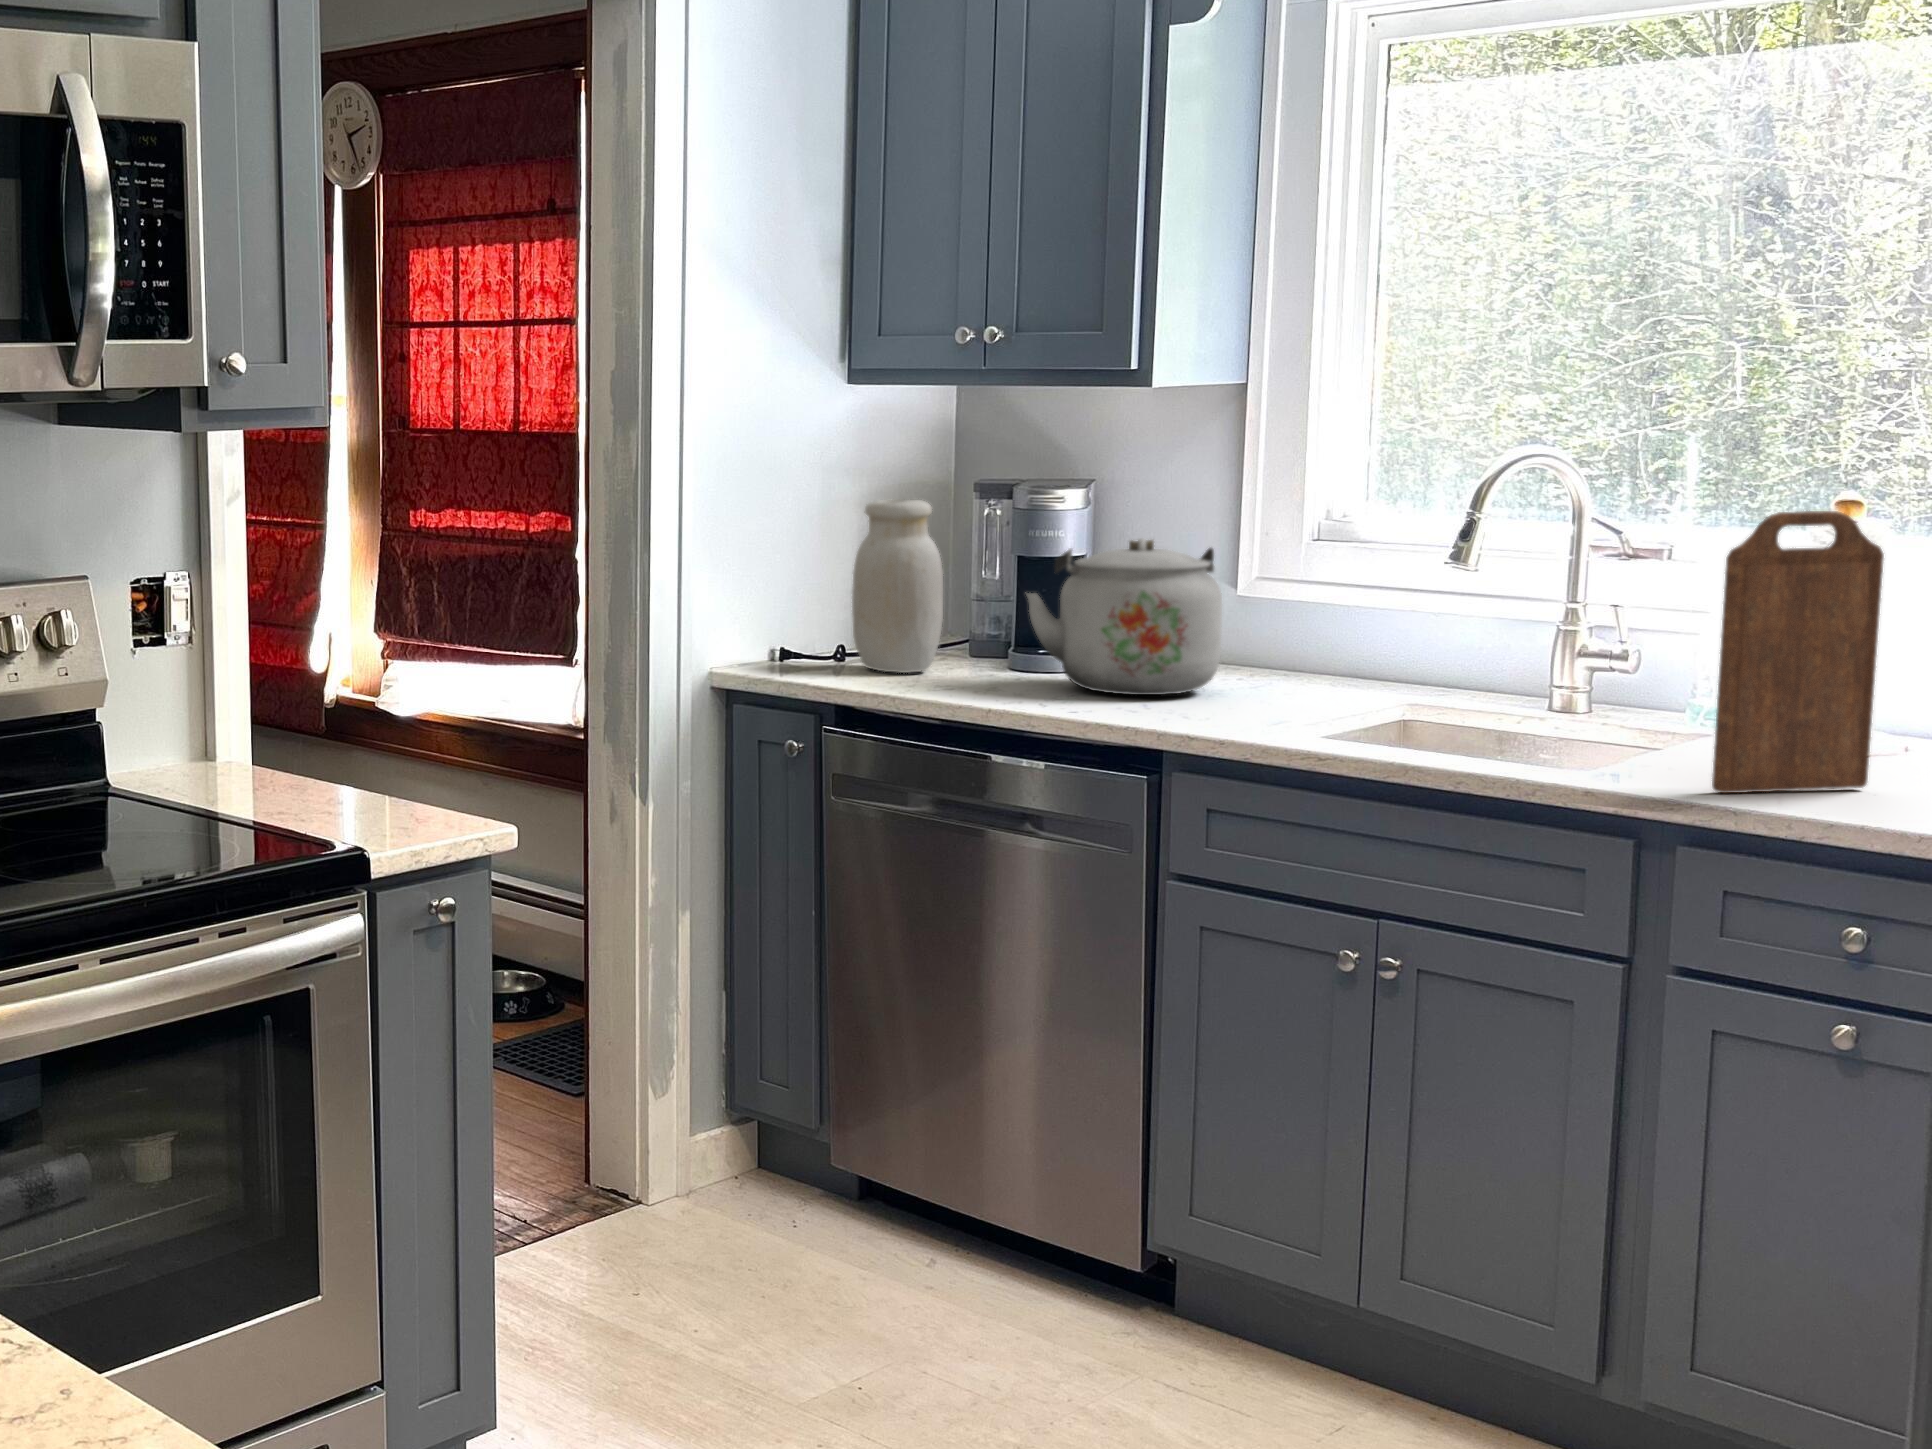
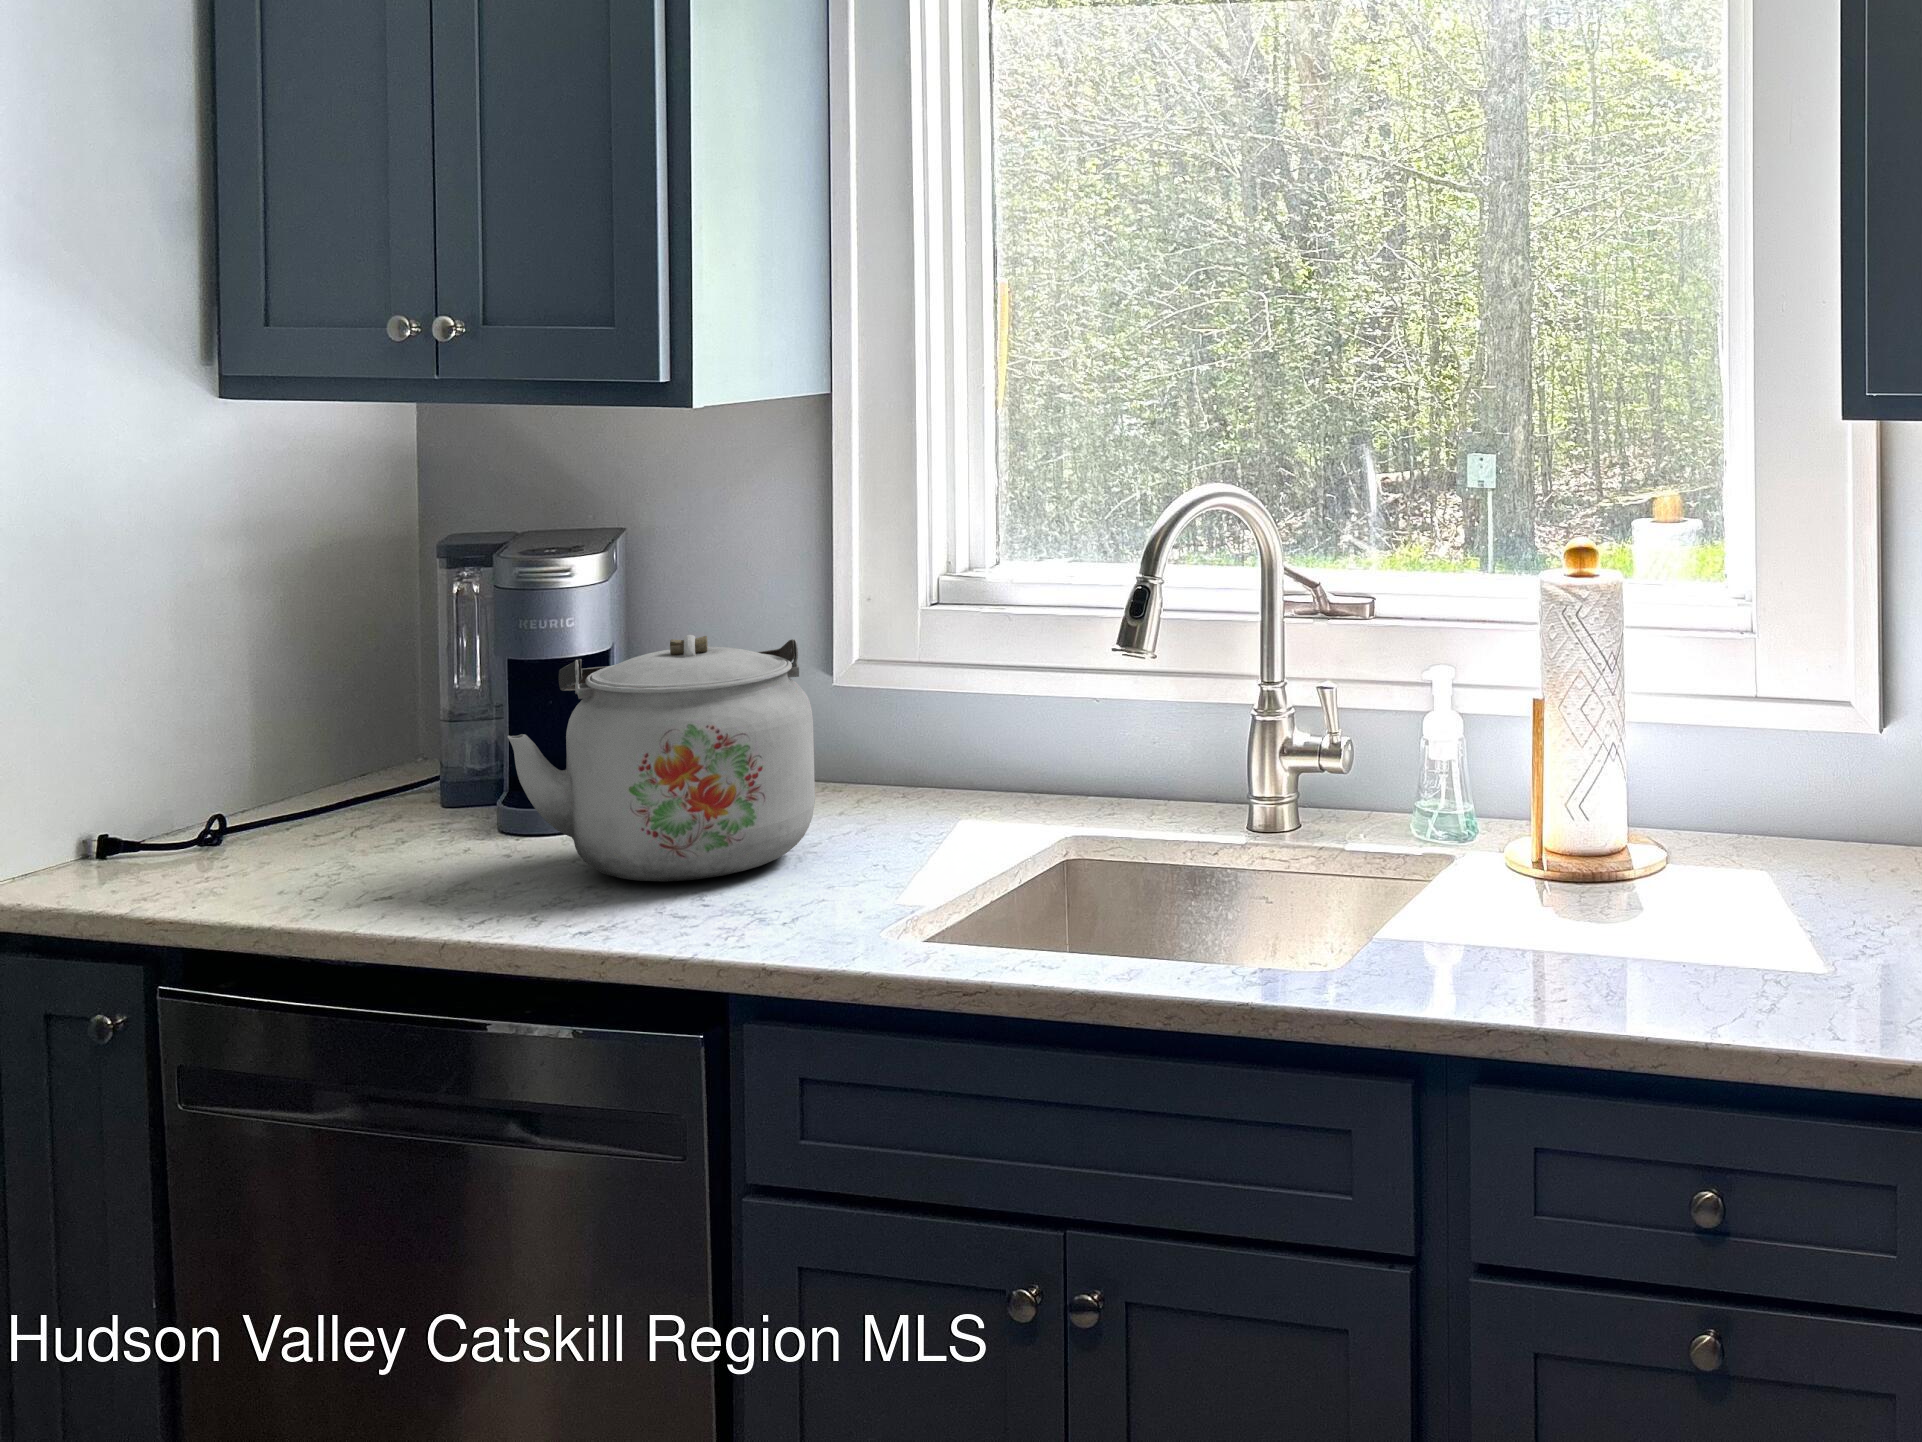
jar: present [852,499,943,673] -> none [217,590,380,876]
cutting board: present [1712,511,1884,793] -> none [1486,590,1657,999]

